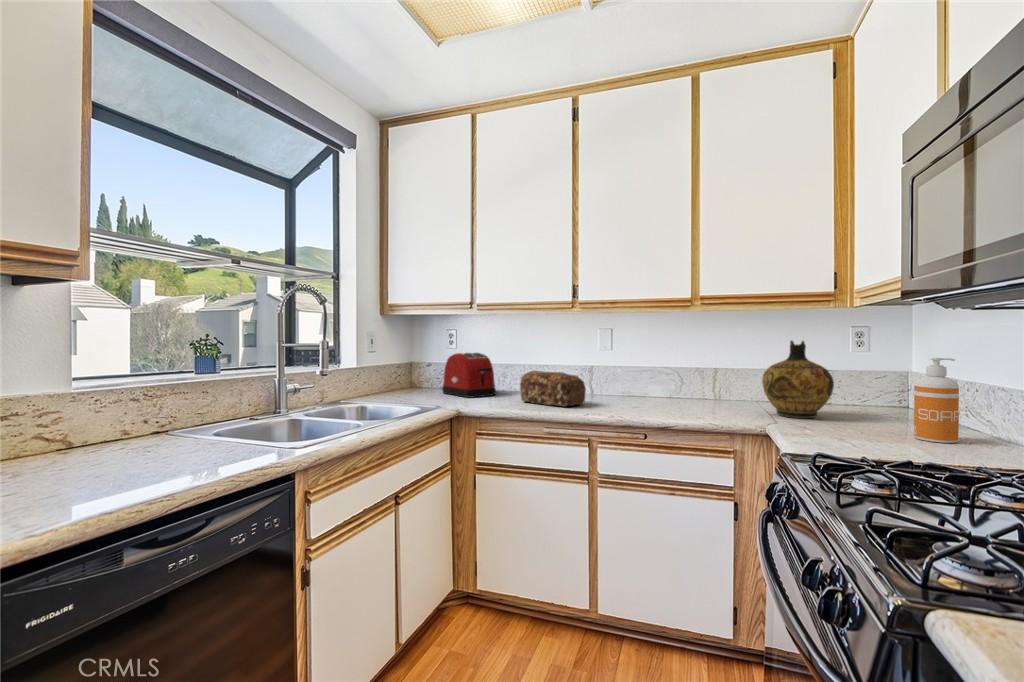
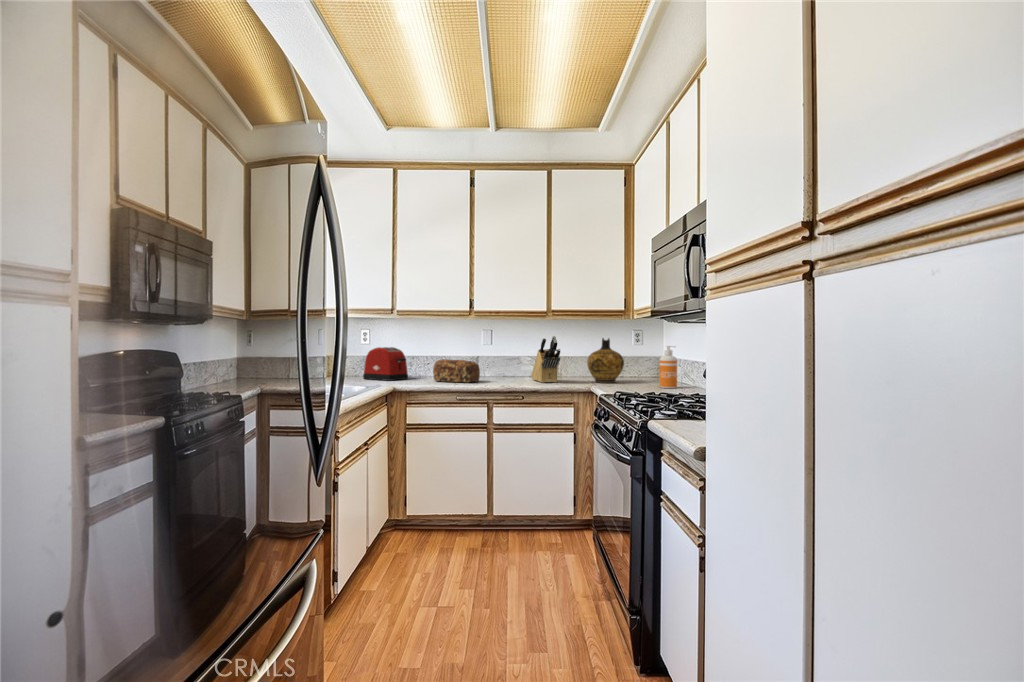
knife block: none [668,338,711,412] -> present [531,336,560,383]

